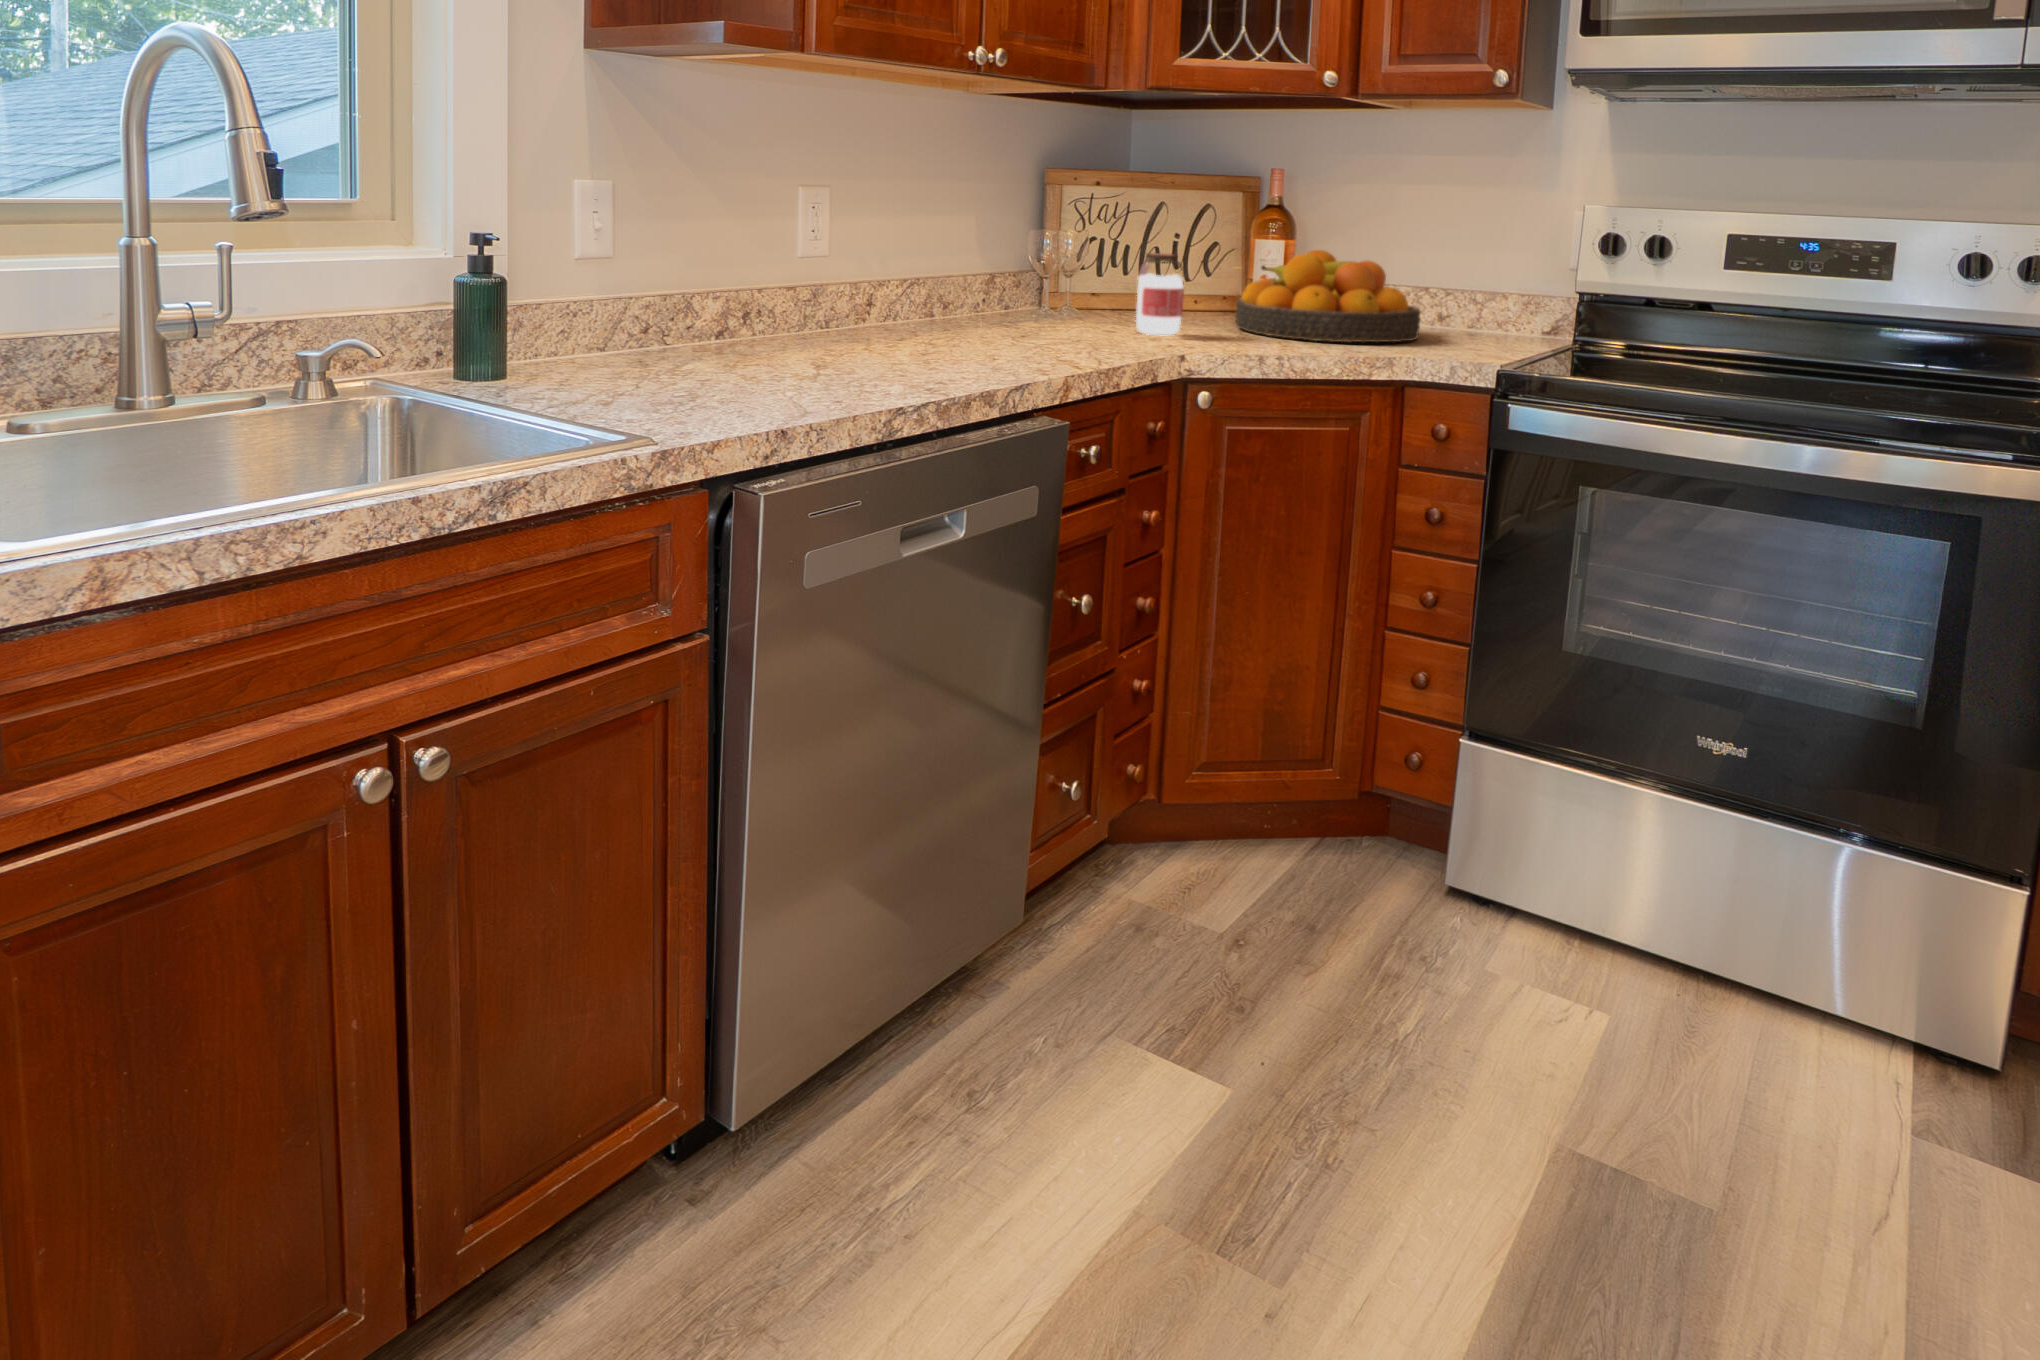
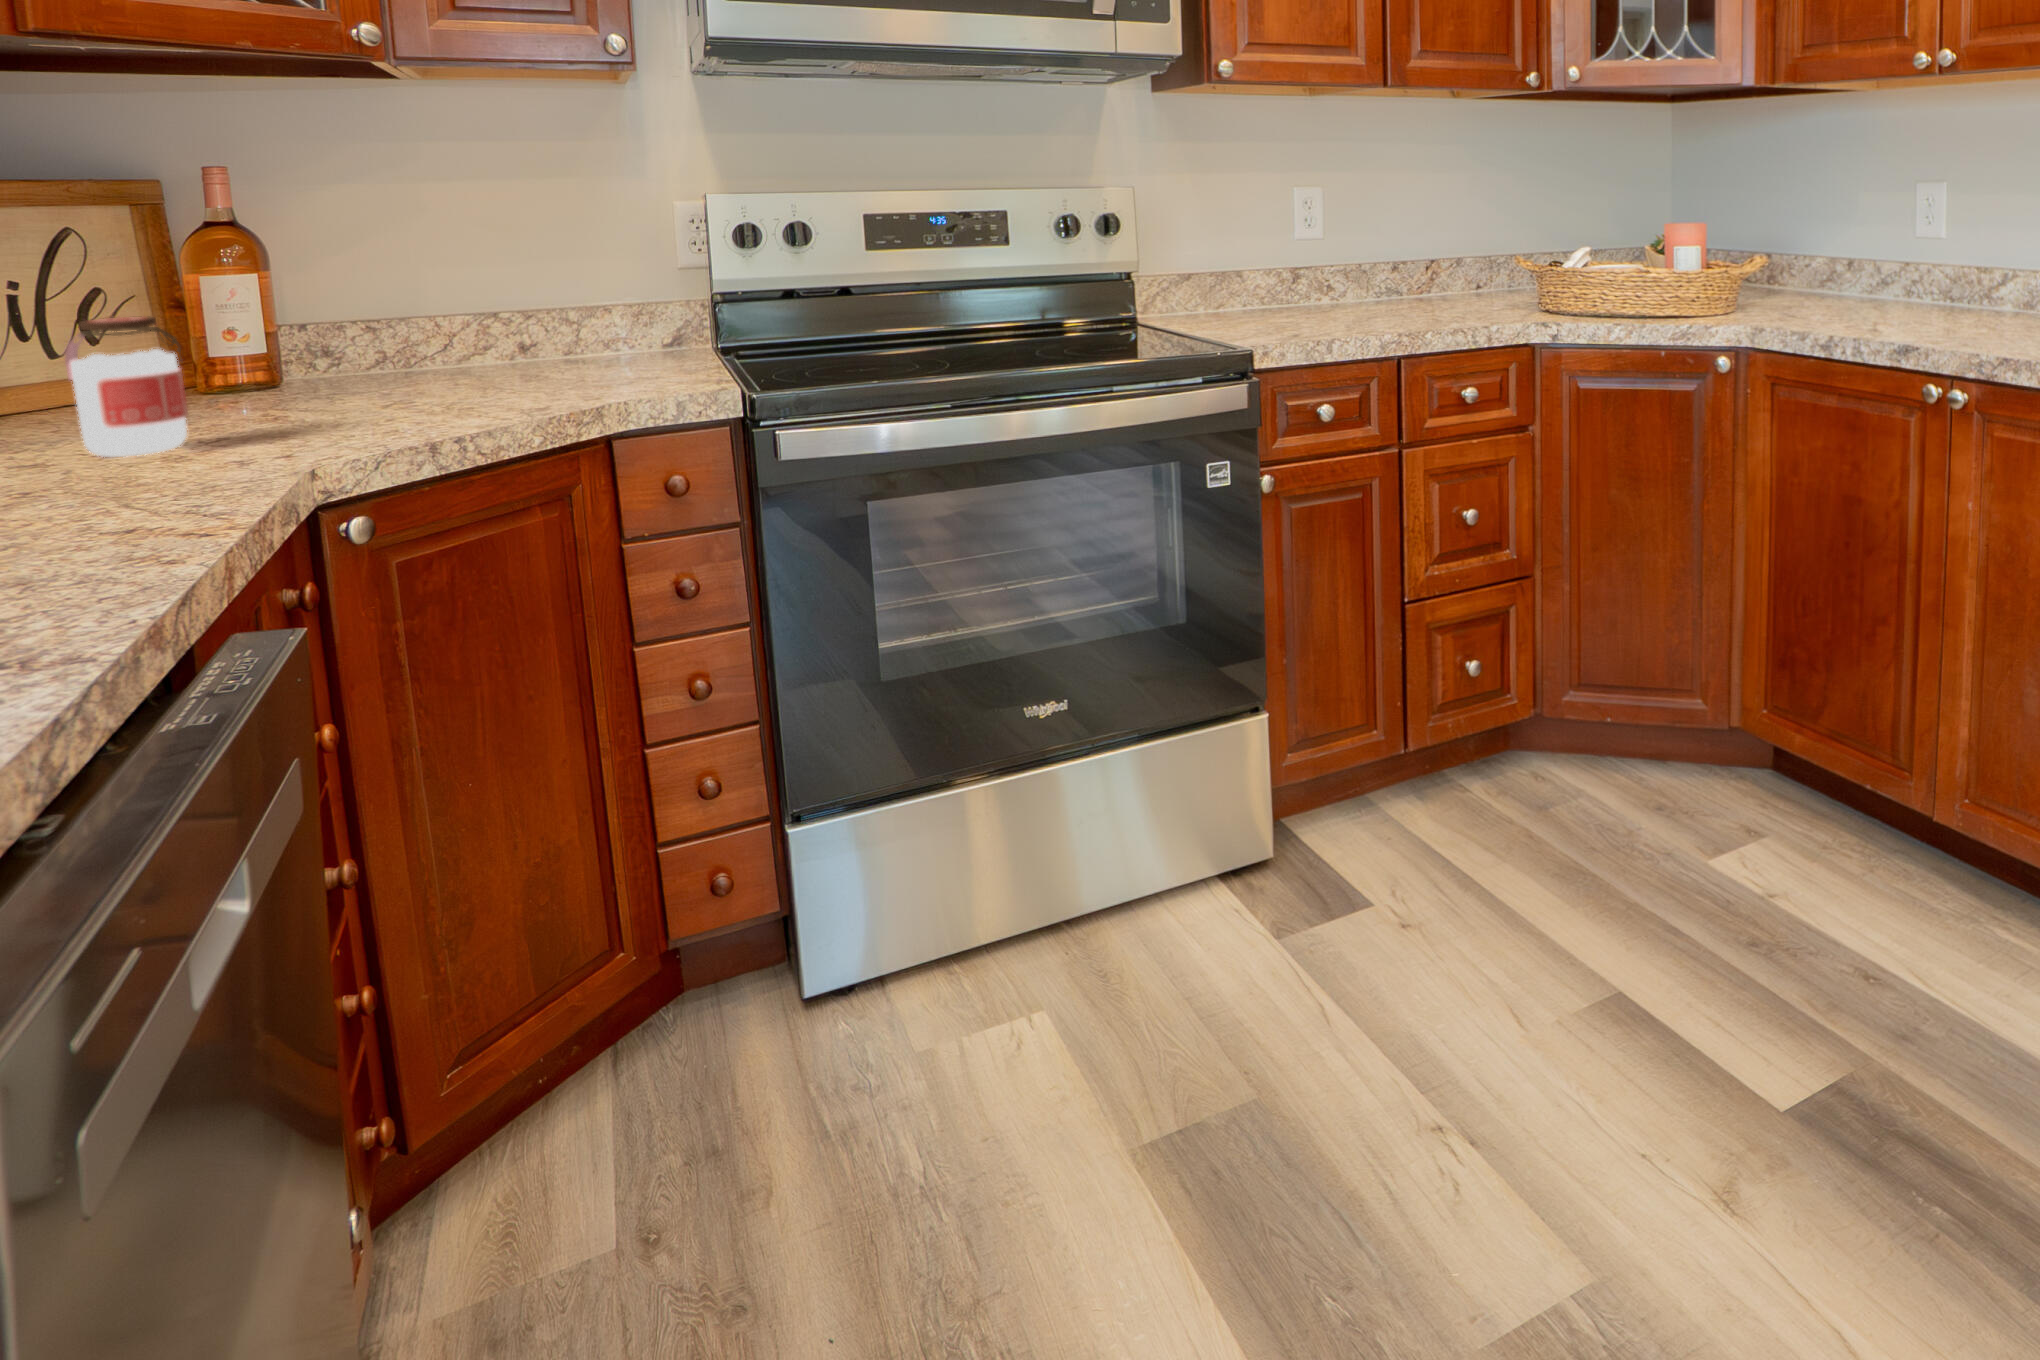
fruit bowl: present [1235,250,1421,342] -> none [224,280,552,417]

